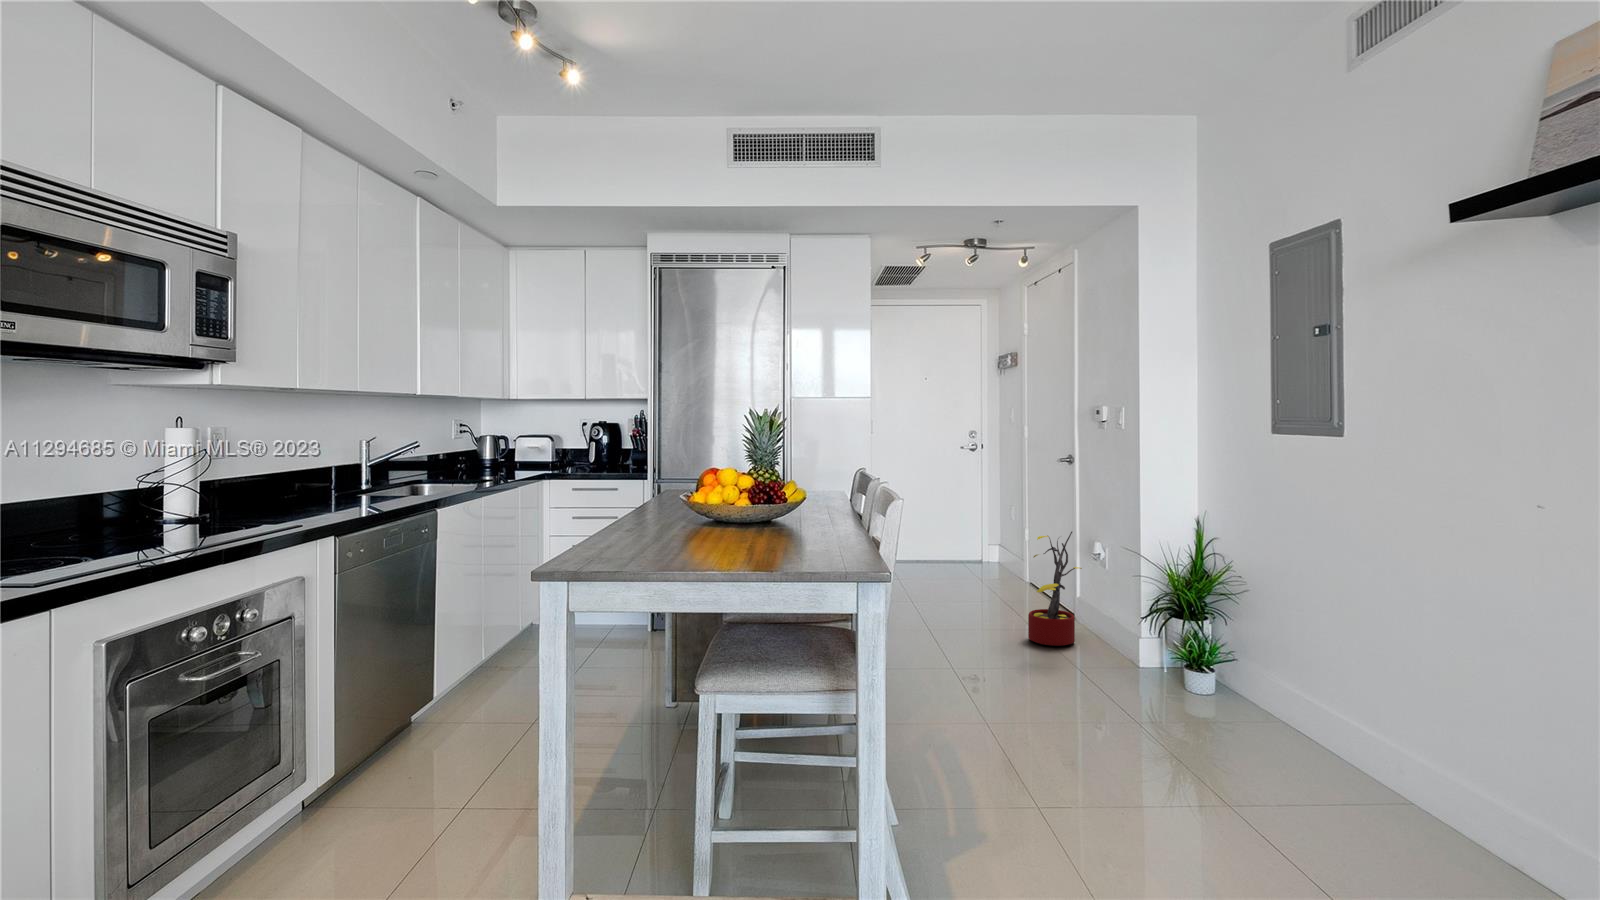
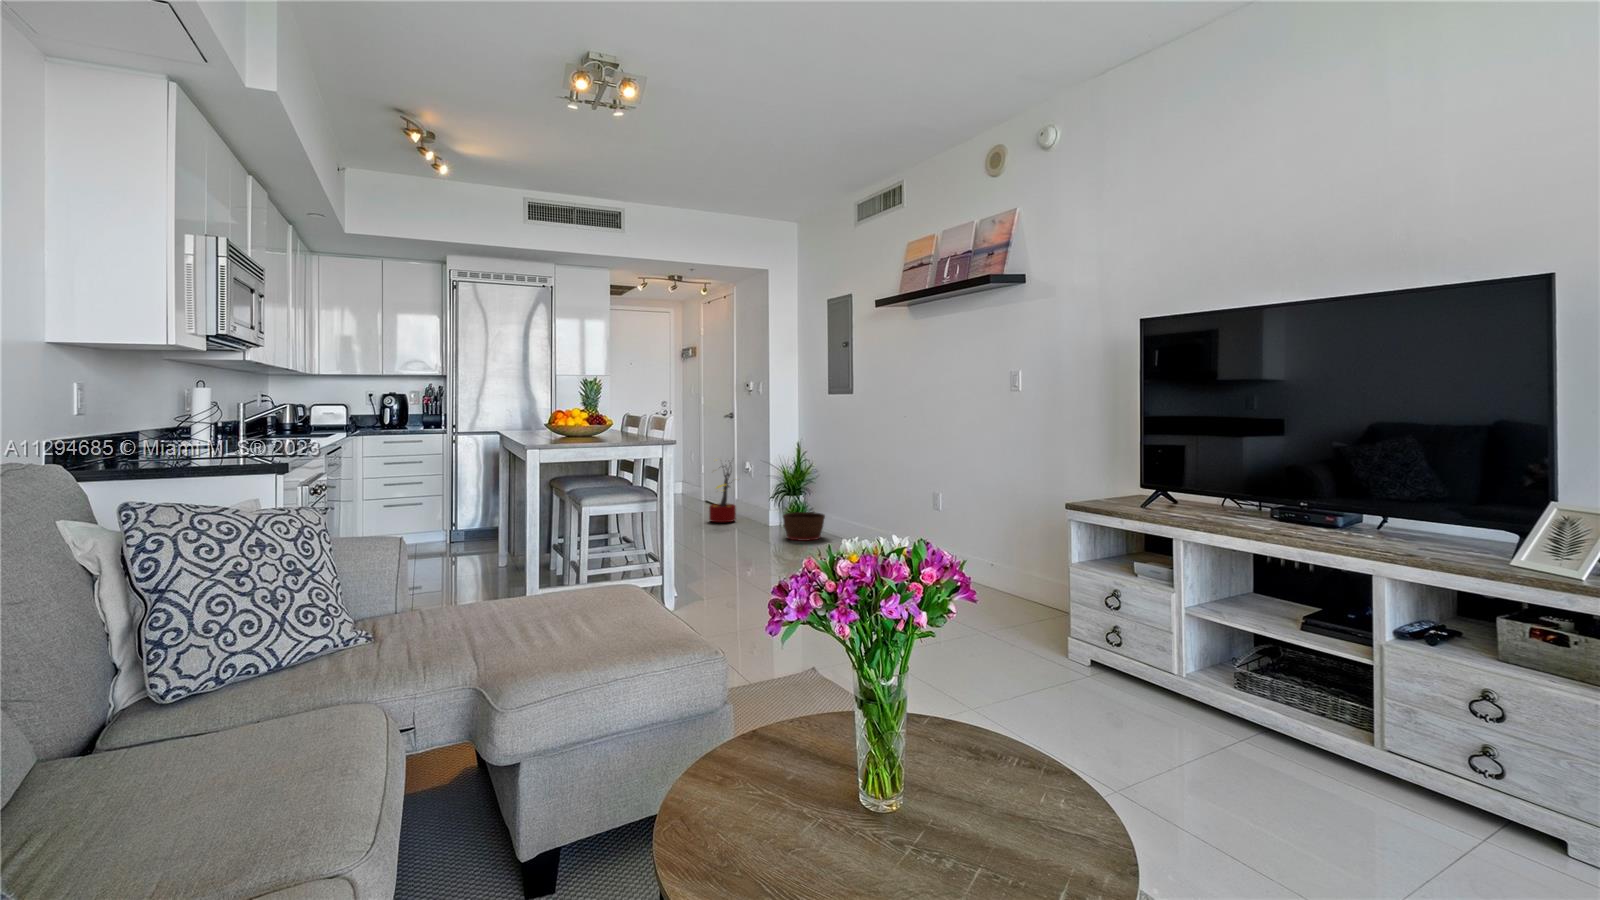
basket: none [1169,658,1265,728] -> present [783,512,825,541]

